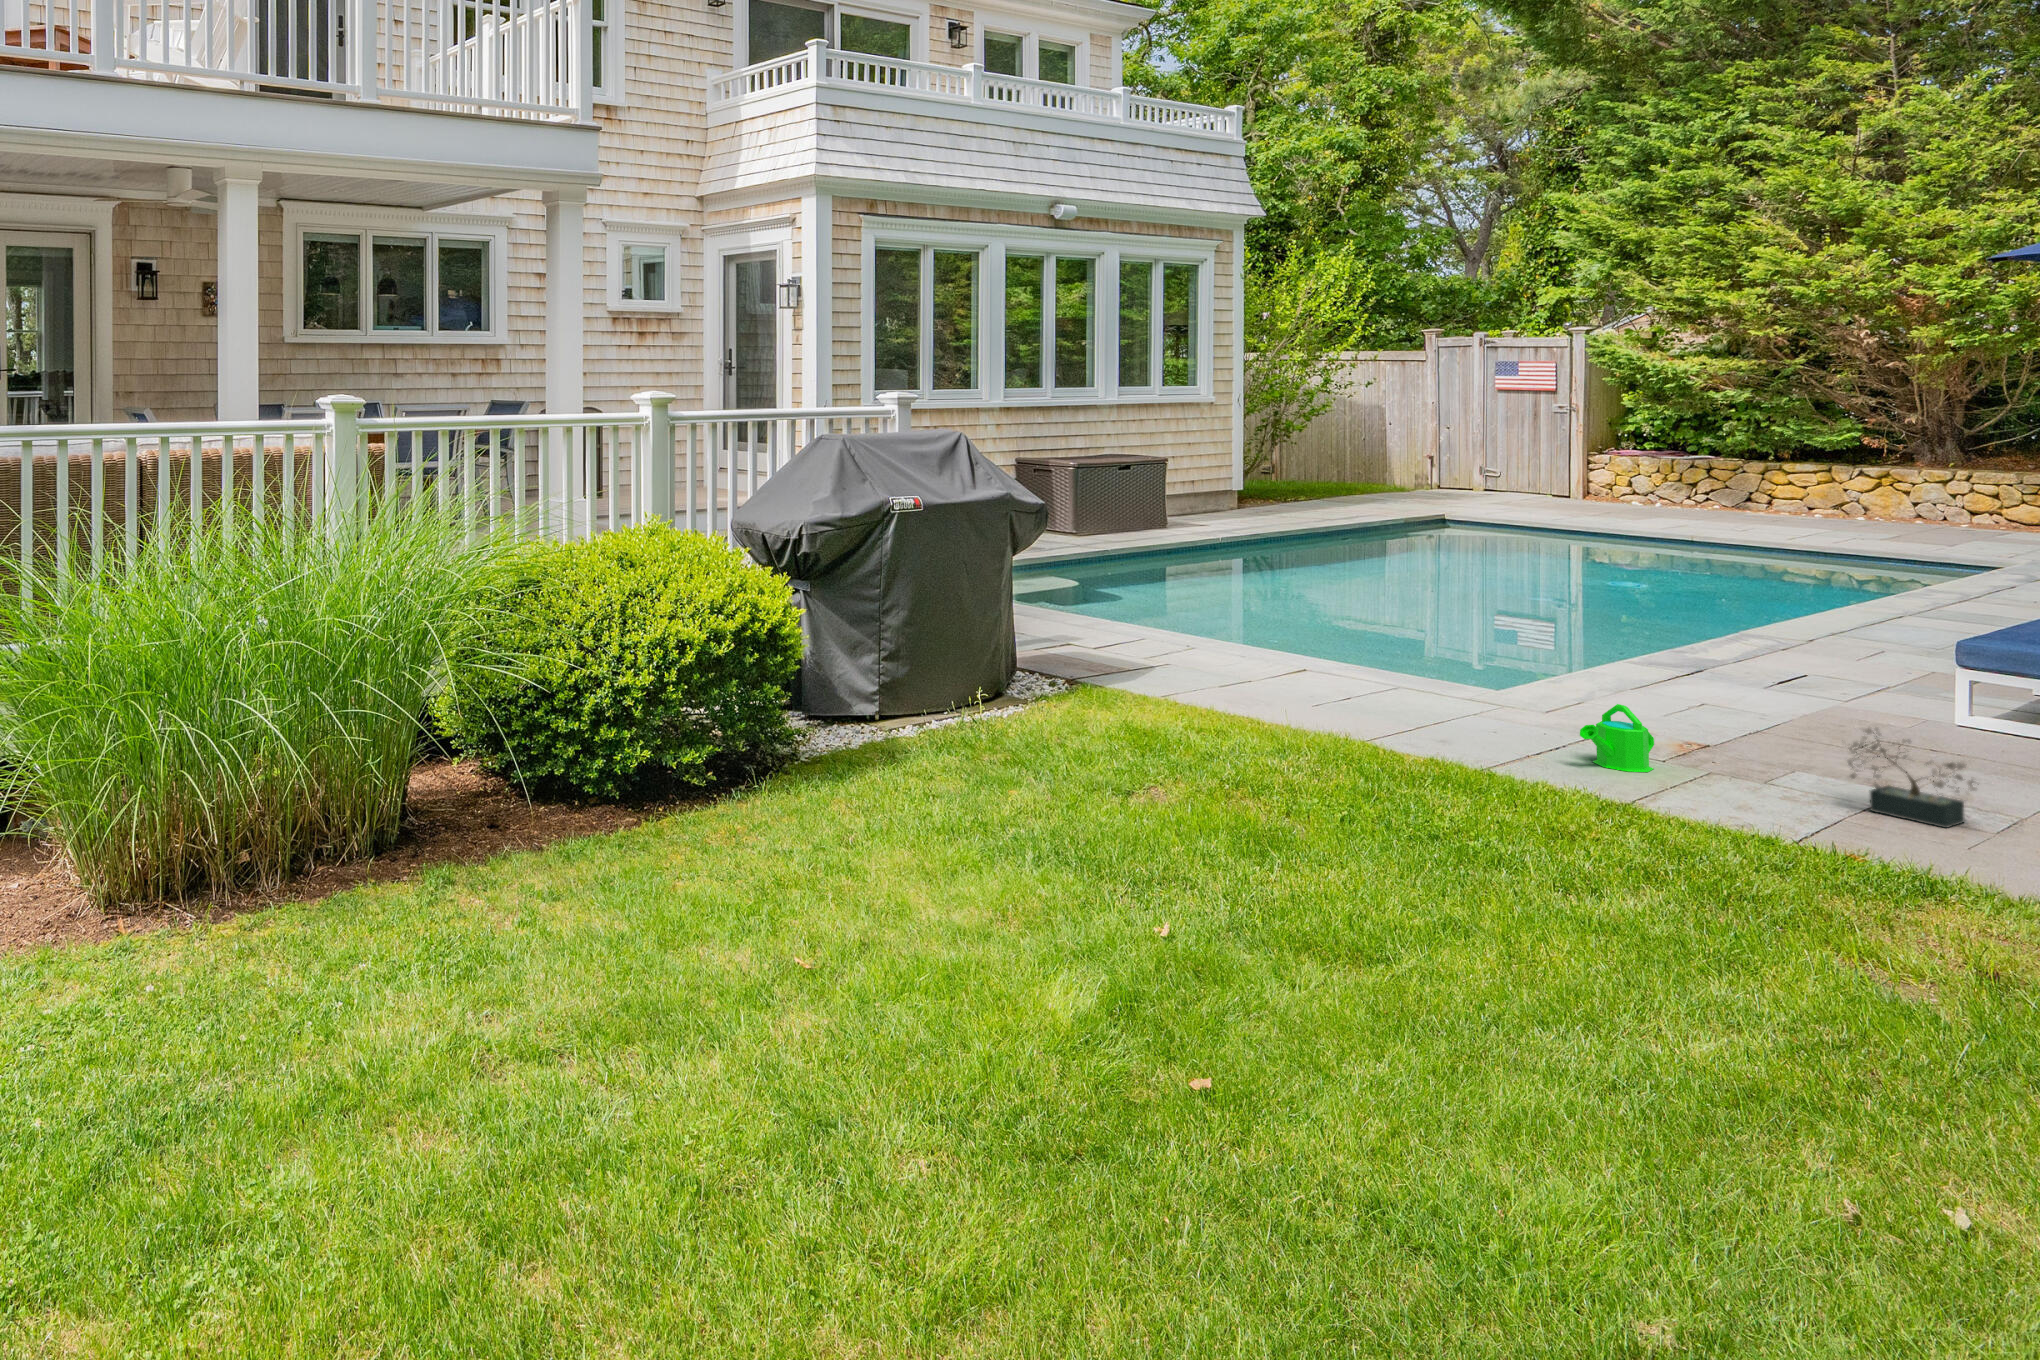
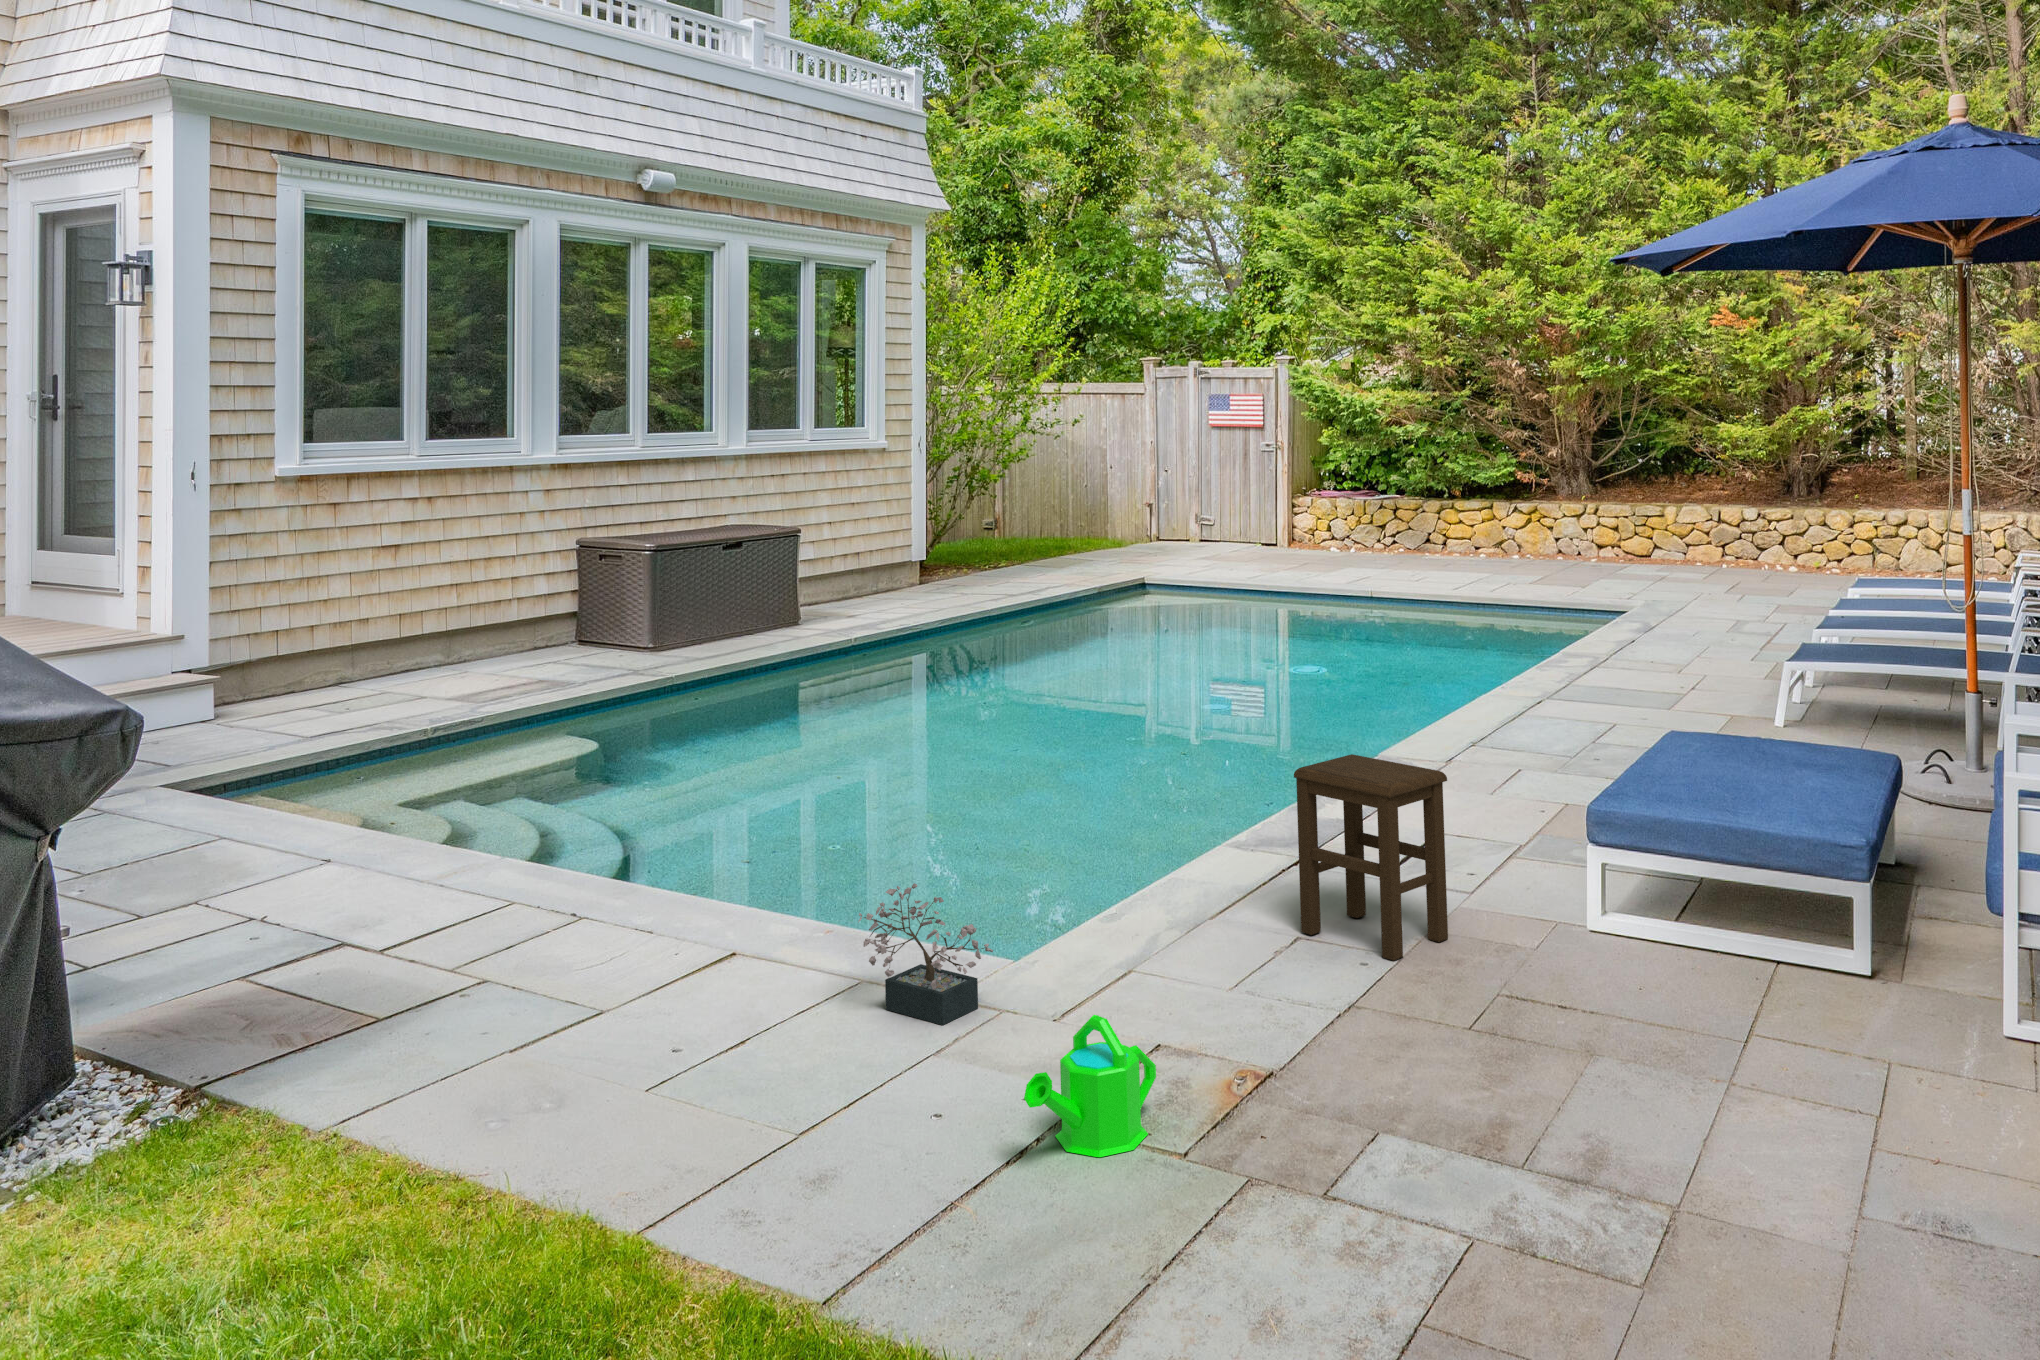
stool: none [1716,610,1849,733] -> present [1294,754,1448,961]
decorative plant: present [1848,727,1979,828] -> present [858,883,993,1025]

